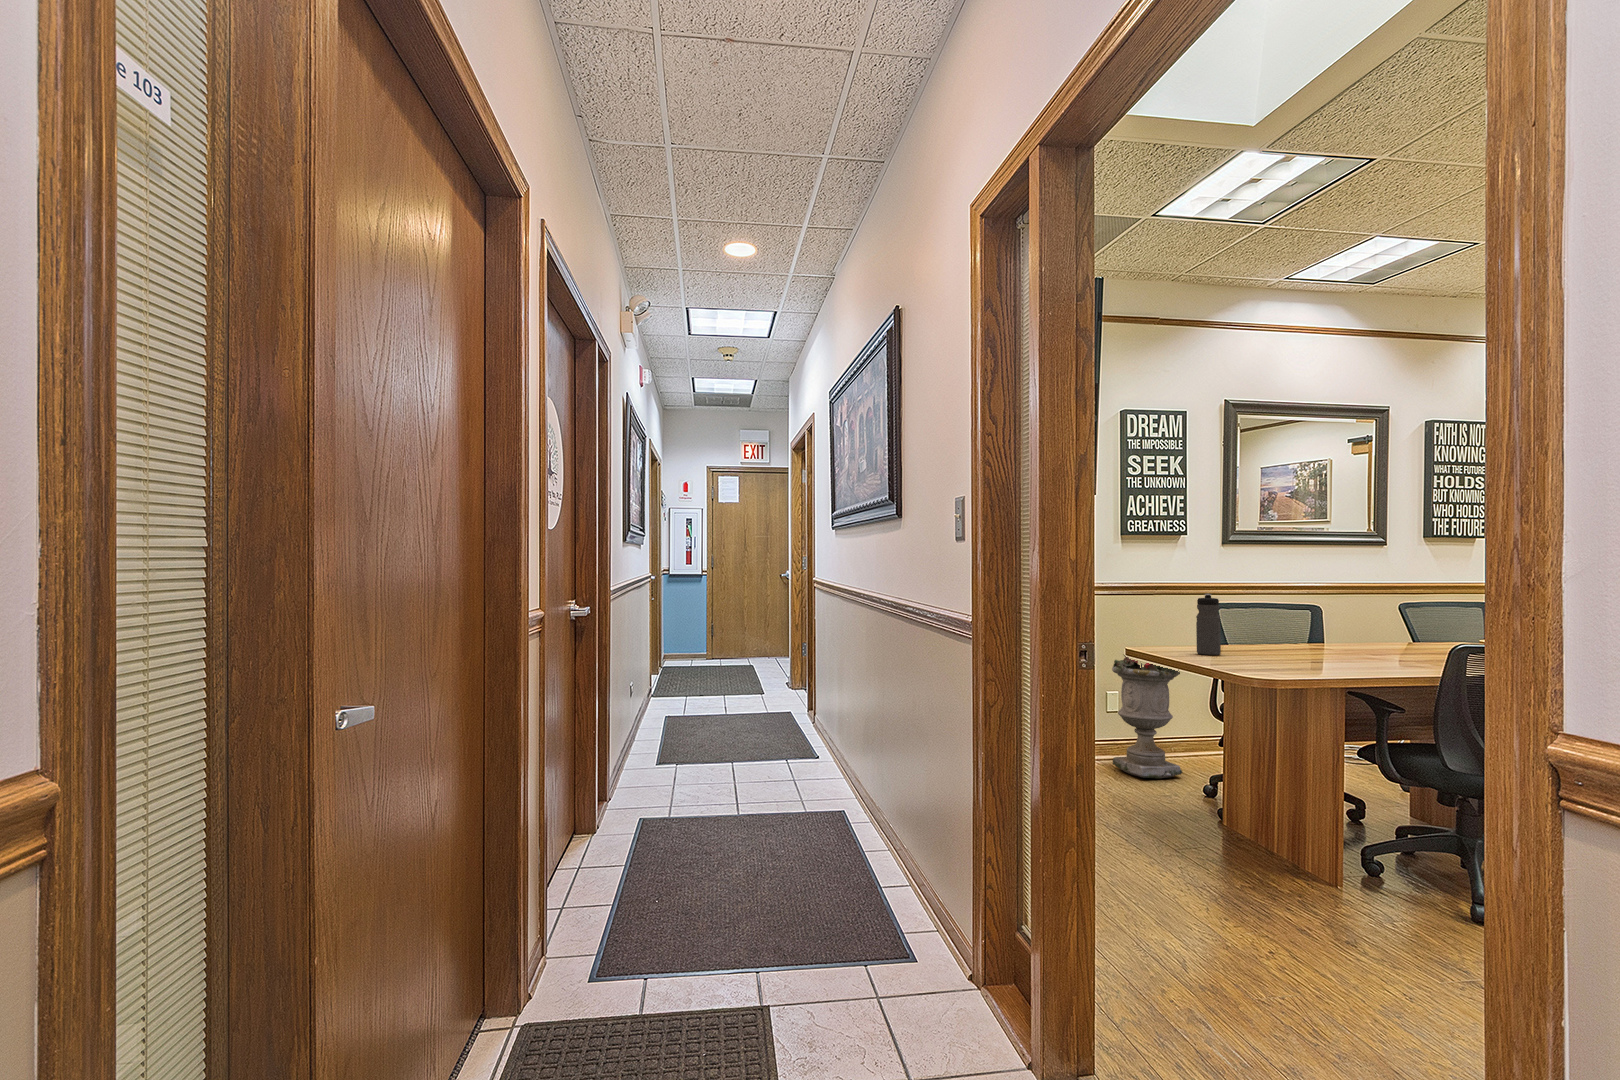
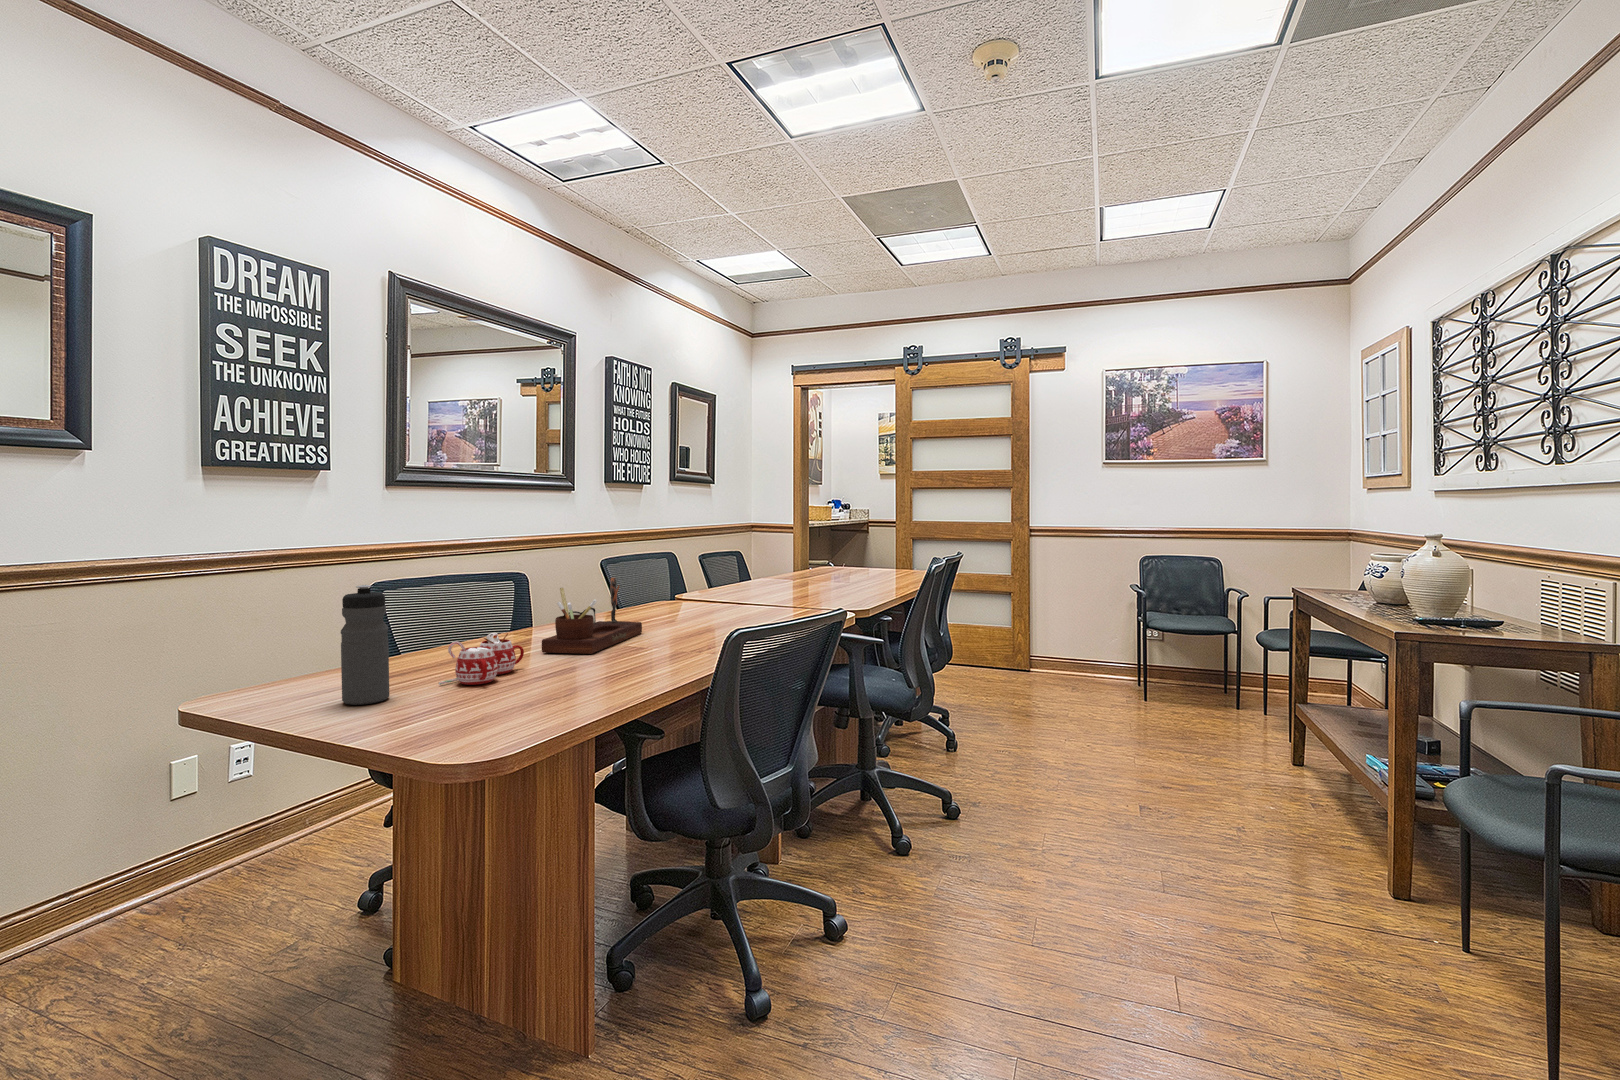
desk organizer: none [1323,608,1418,655] -> present [542,578,642,654]
mug: none [1249,630,1305,656] -> present [439,633,524,685]
planter: present [1112,655,1183,779] -> none [183,677,327,899]

